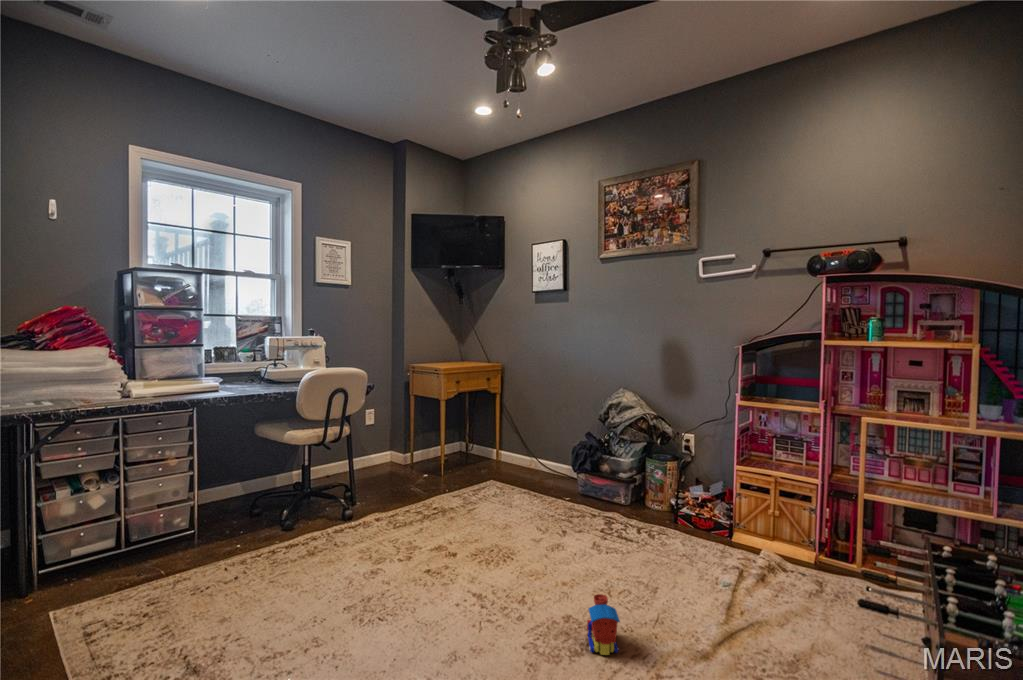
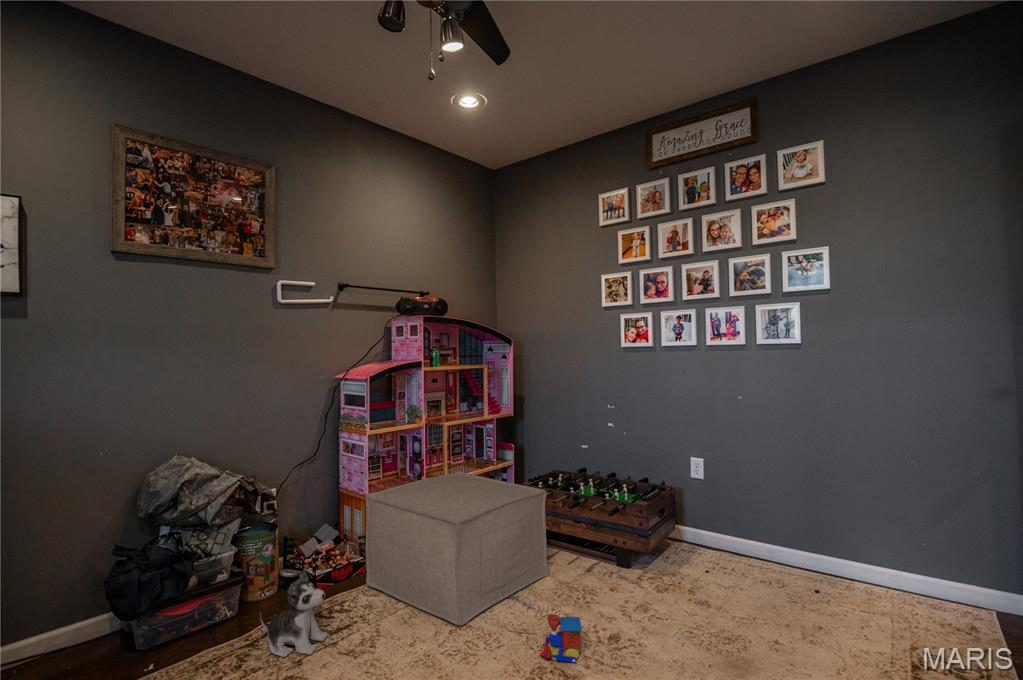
ottoman: none [633,452,836,646] -> present [365,471,549,626]
plush toy: none [573,475,606,533] -> present [260,570,327,657]

